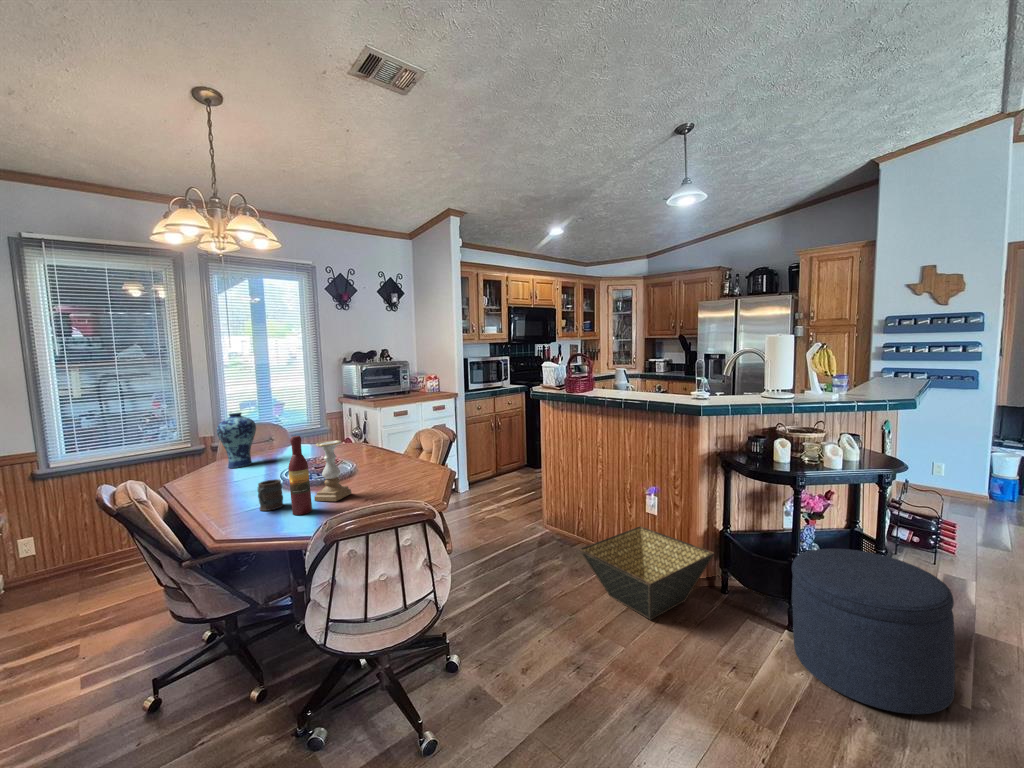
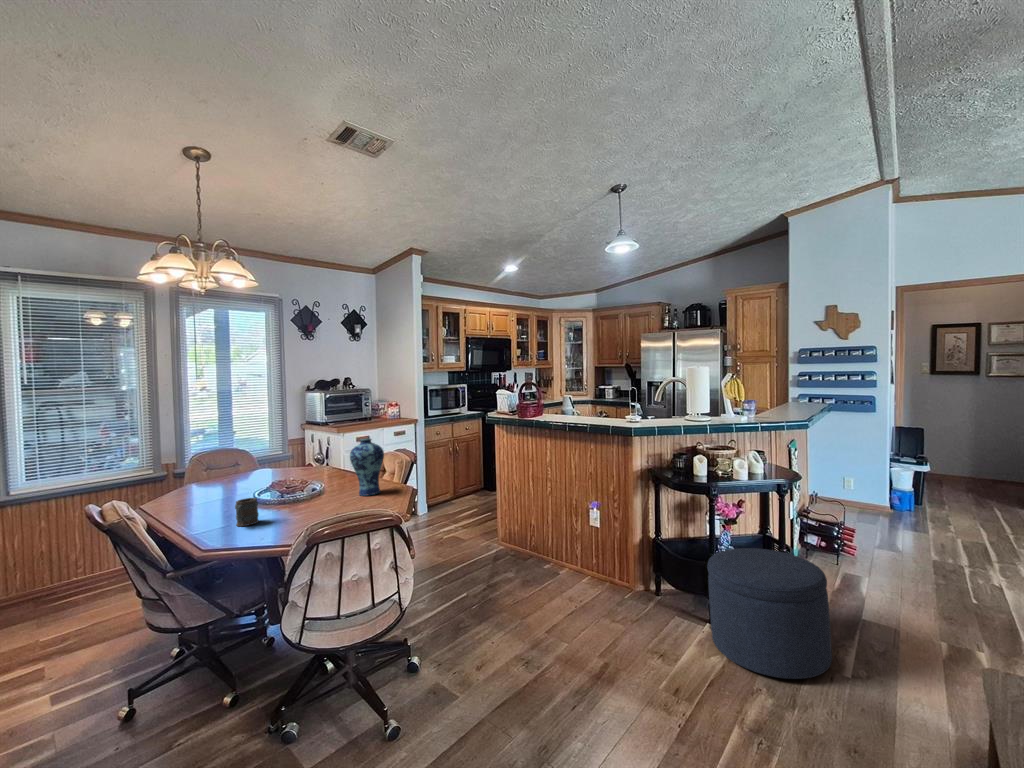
vase: present [217,412,256,468] -> present [350,439,384,496]
wine bottle: present [288,436,312,515] -> none [266,457,287,529]
candle holder: present [314,440,351,501] -> none [287,462,321,517]
basket: present [580,526,714,620] -> none [530,539,648,620]

